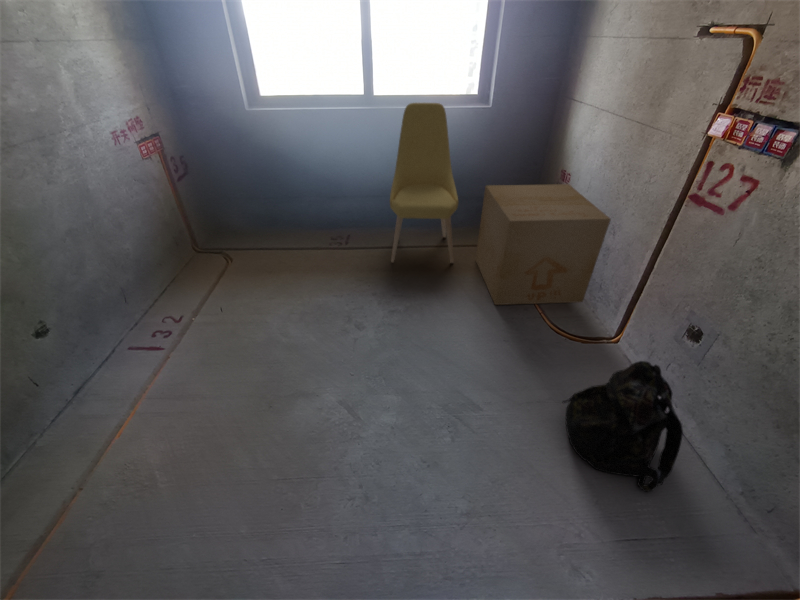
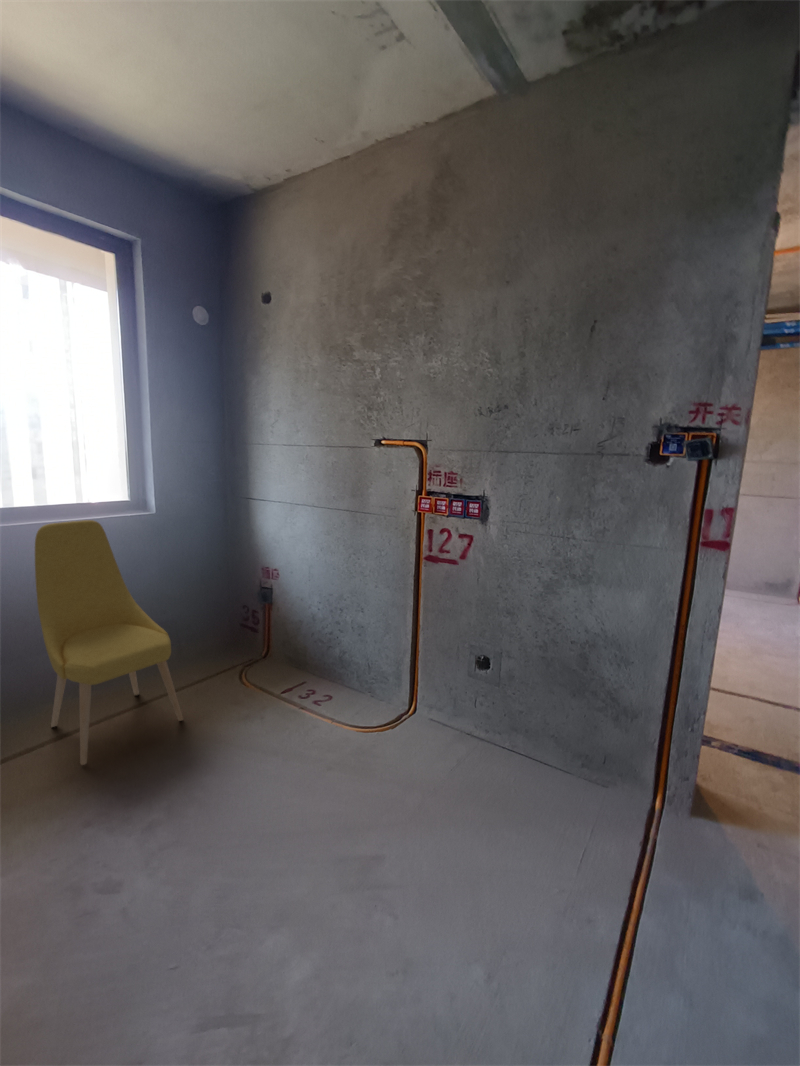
cardboard box: present [476,184,611,305] -> none [203,580,356,739]
backpack: present [562,361,683,492] -> none [442,692,554,828]

